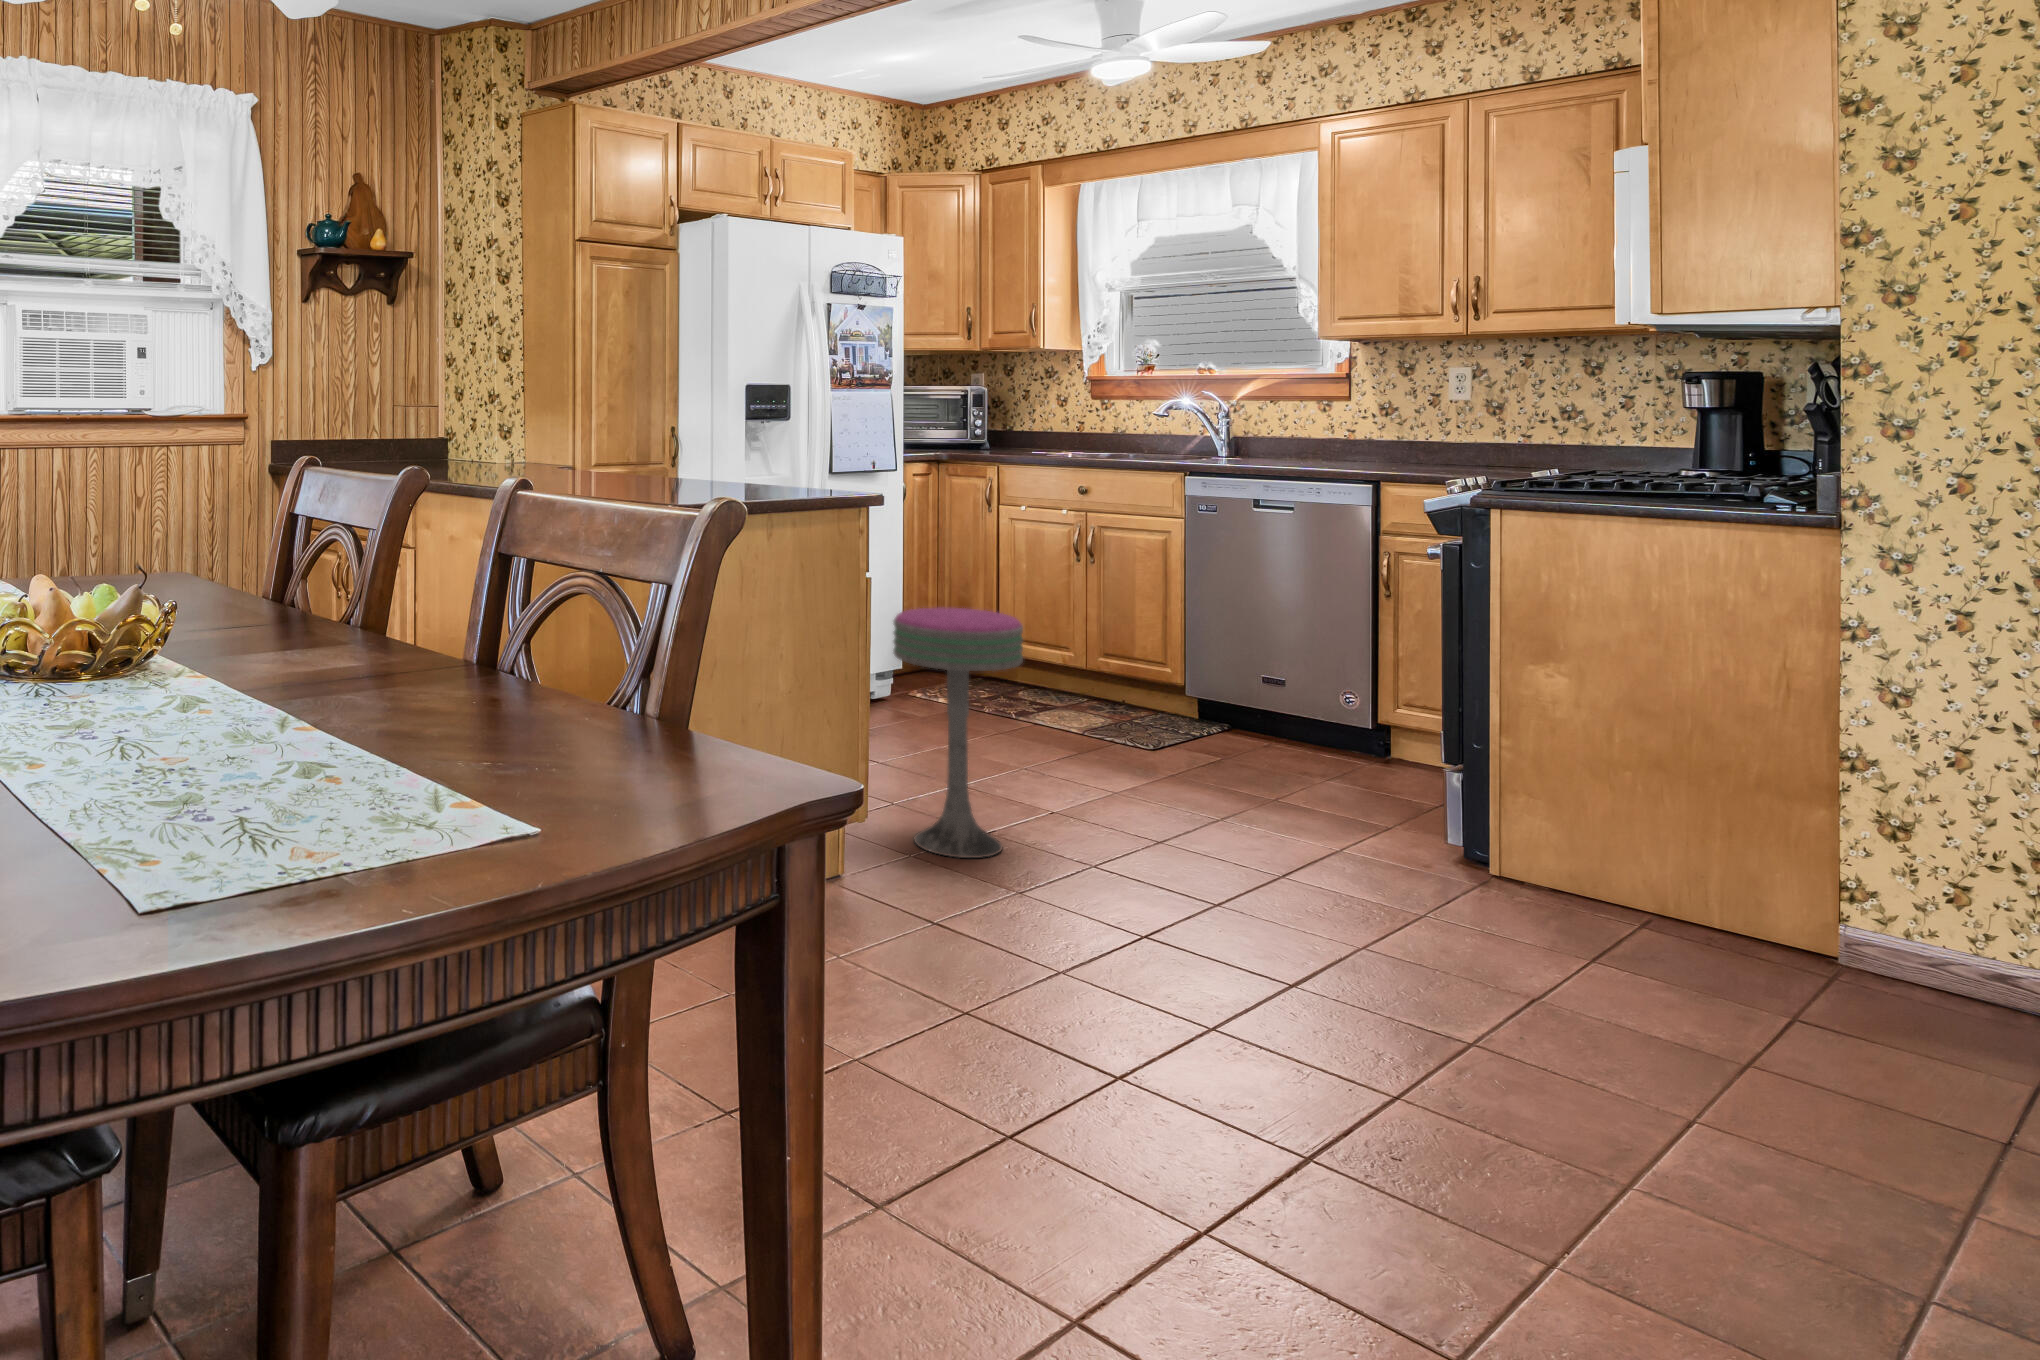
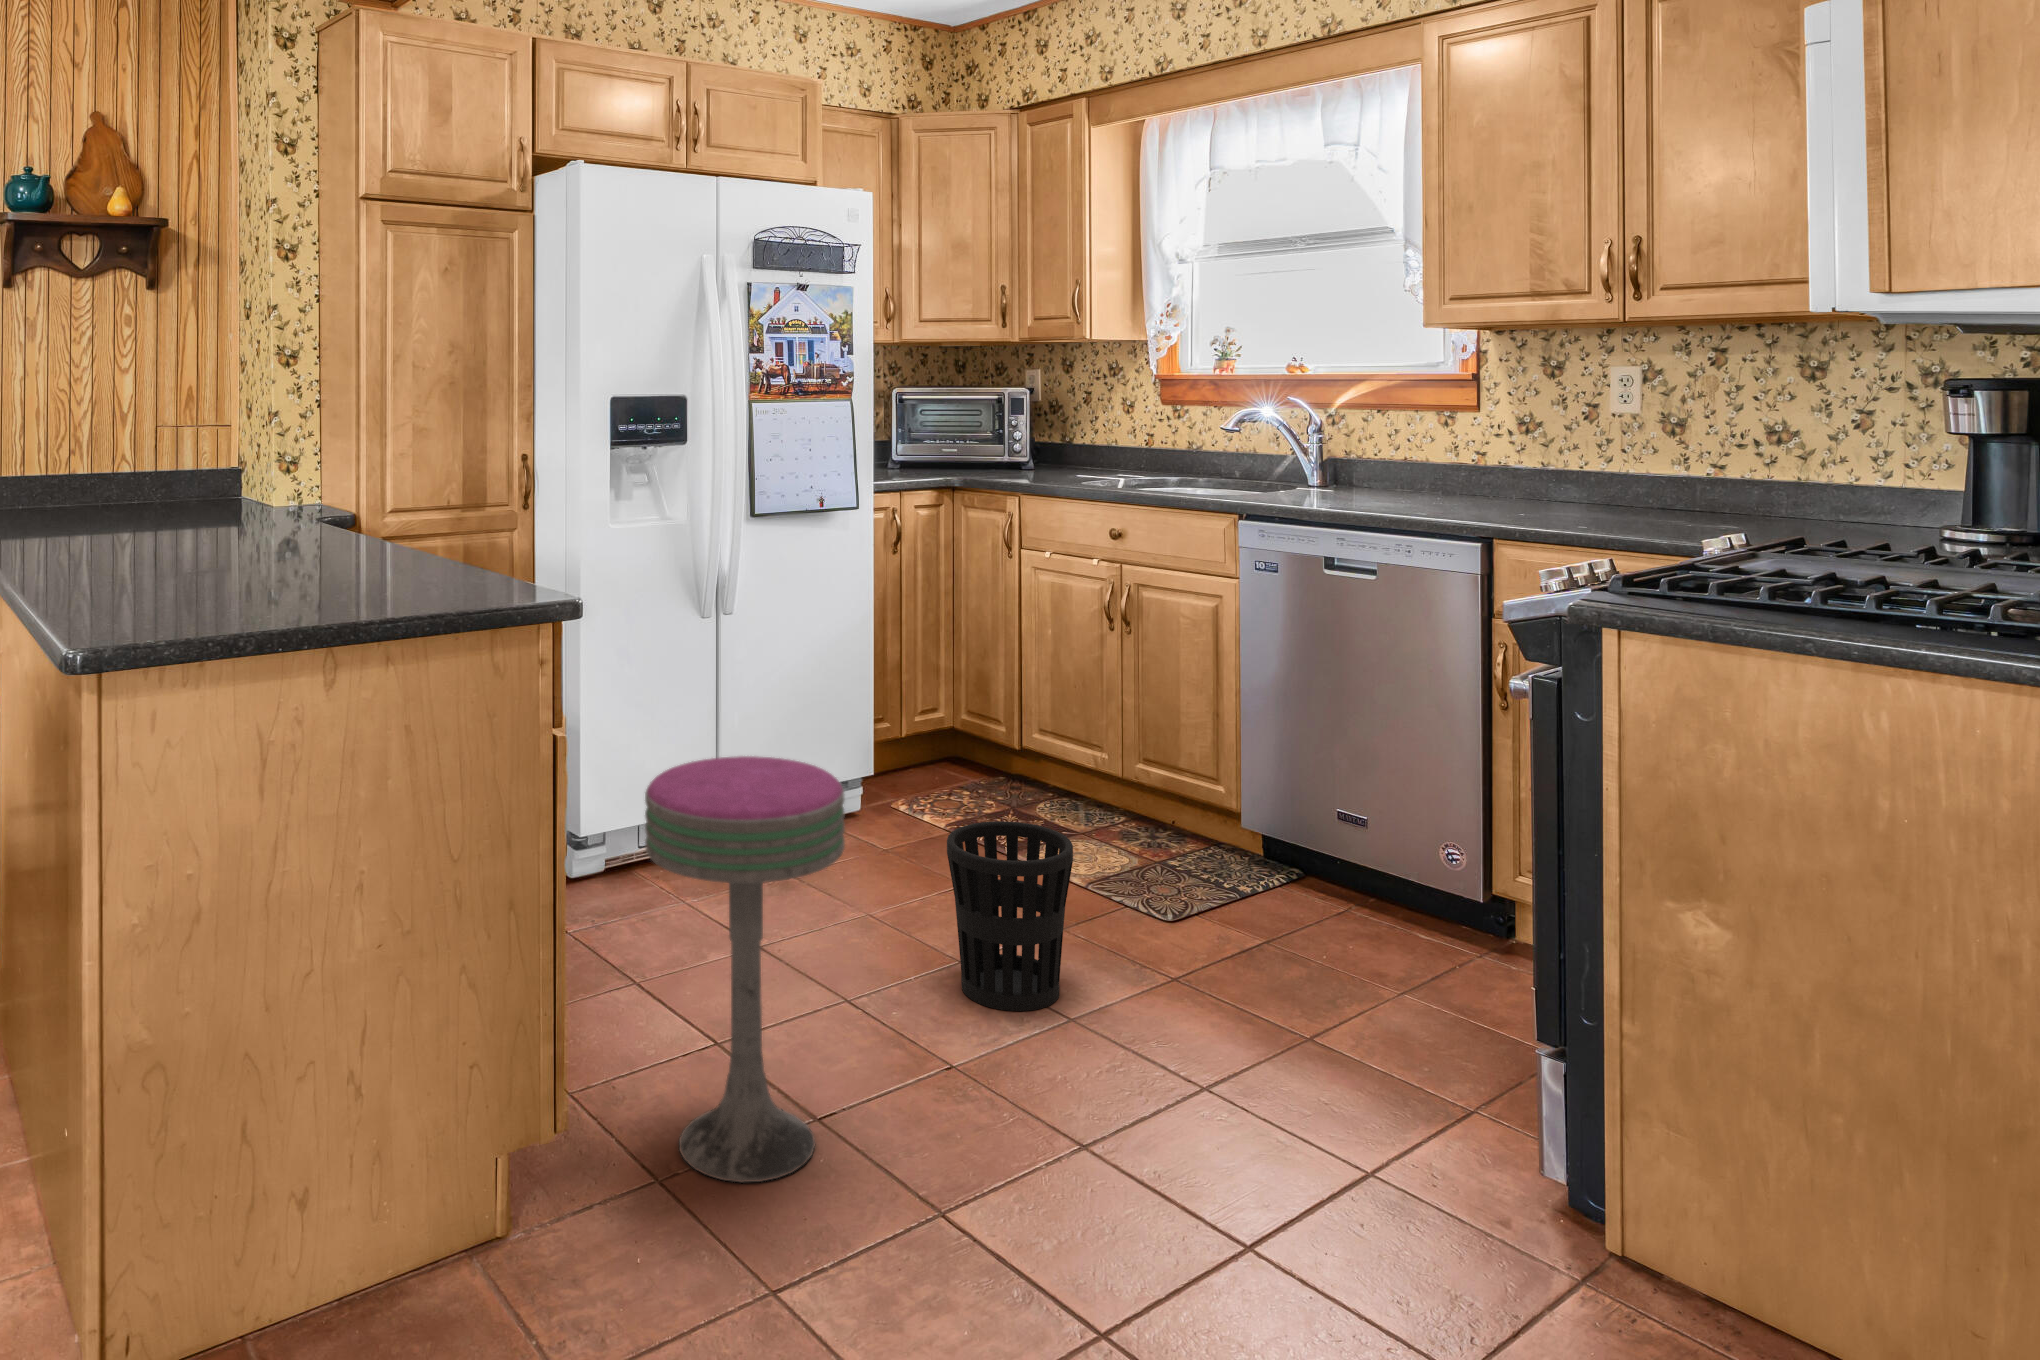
wastebasket: none [1026,673,1115,791] -> present [947,821,1073,1011]

